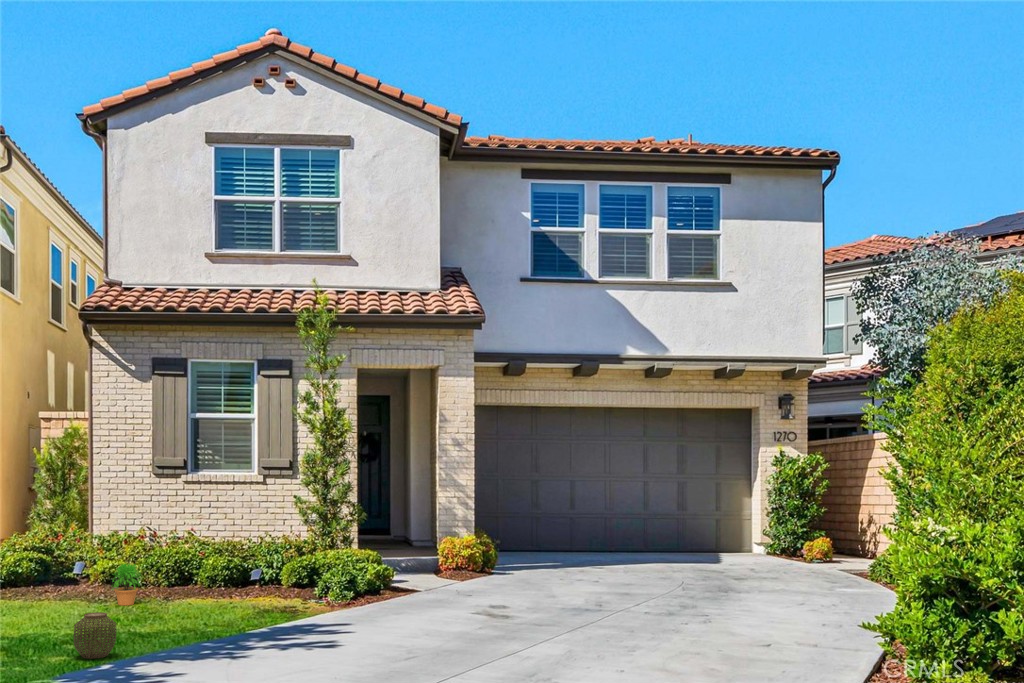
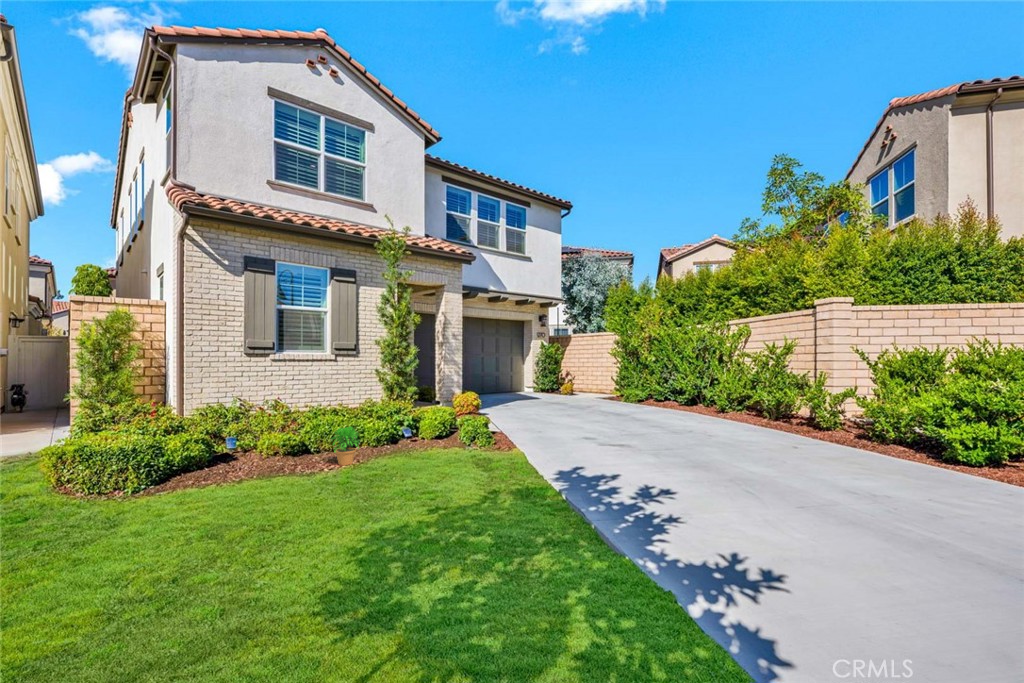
woven basket: present [74,612,116,659] -> none [526,476,569,527]

